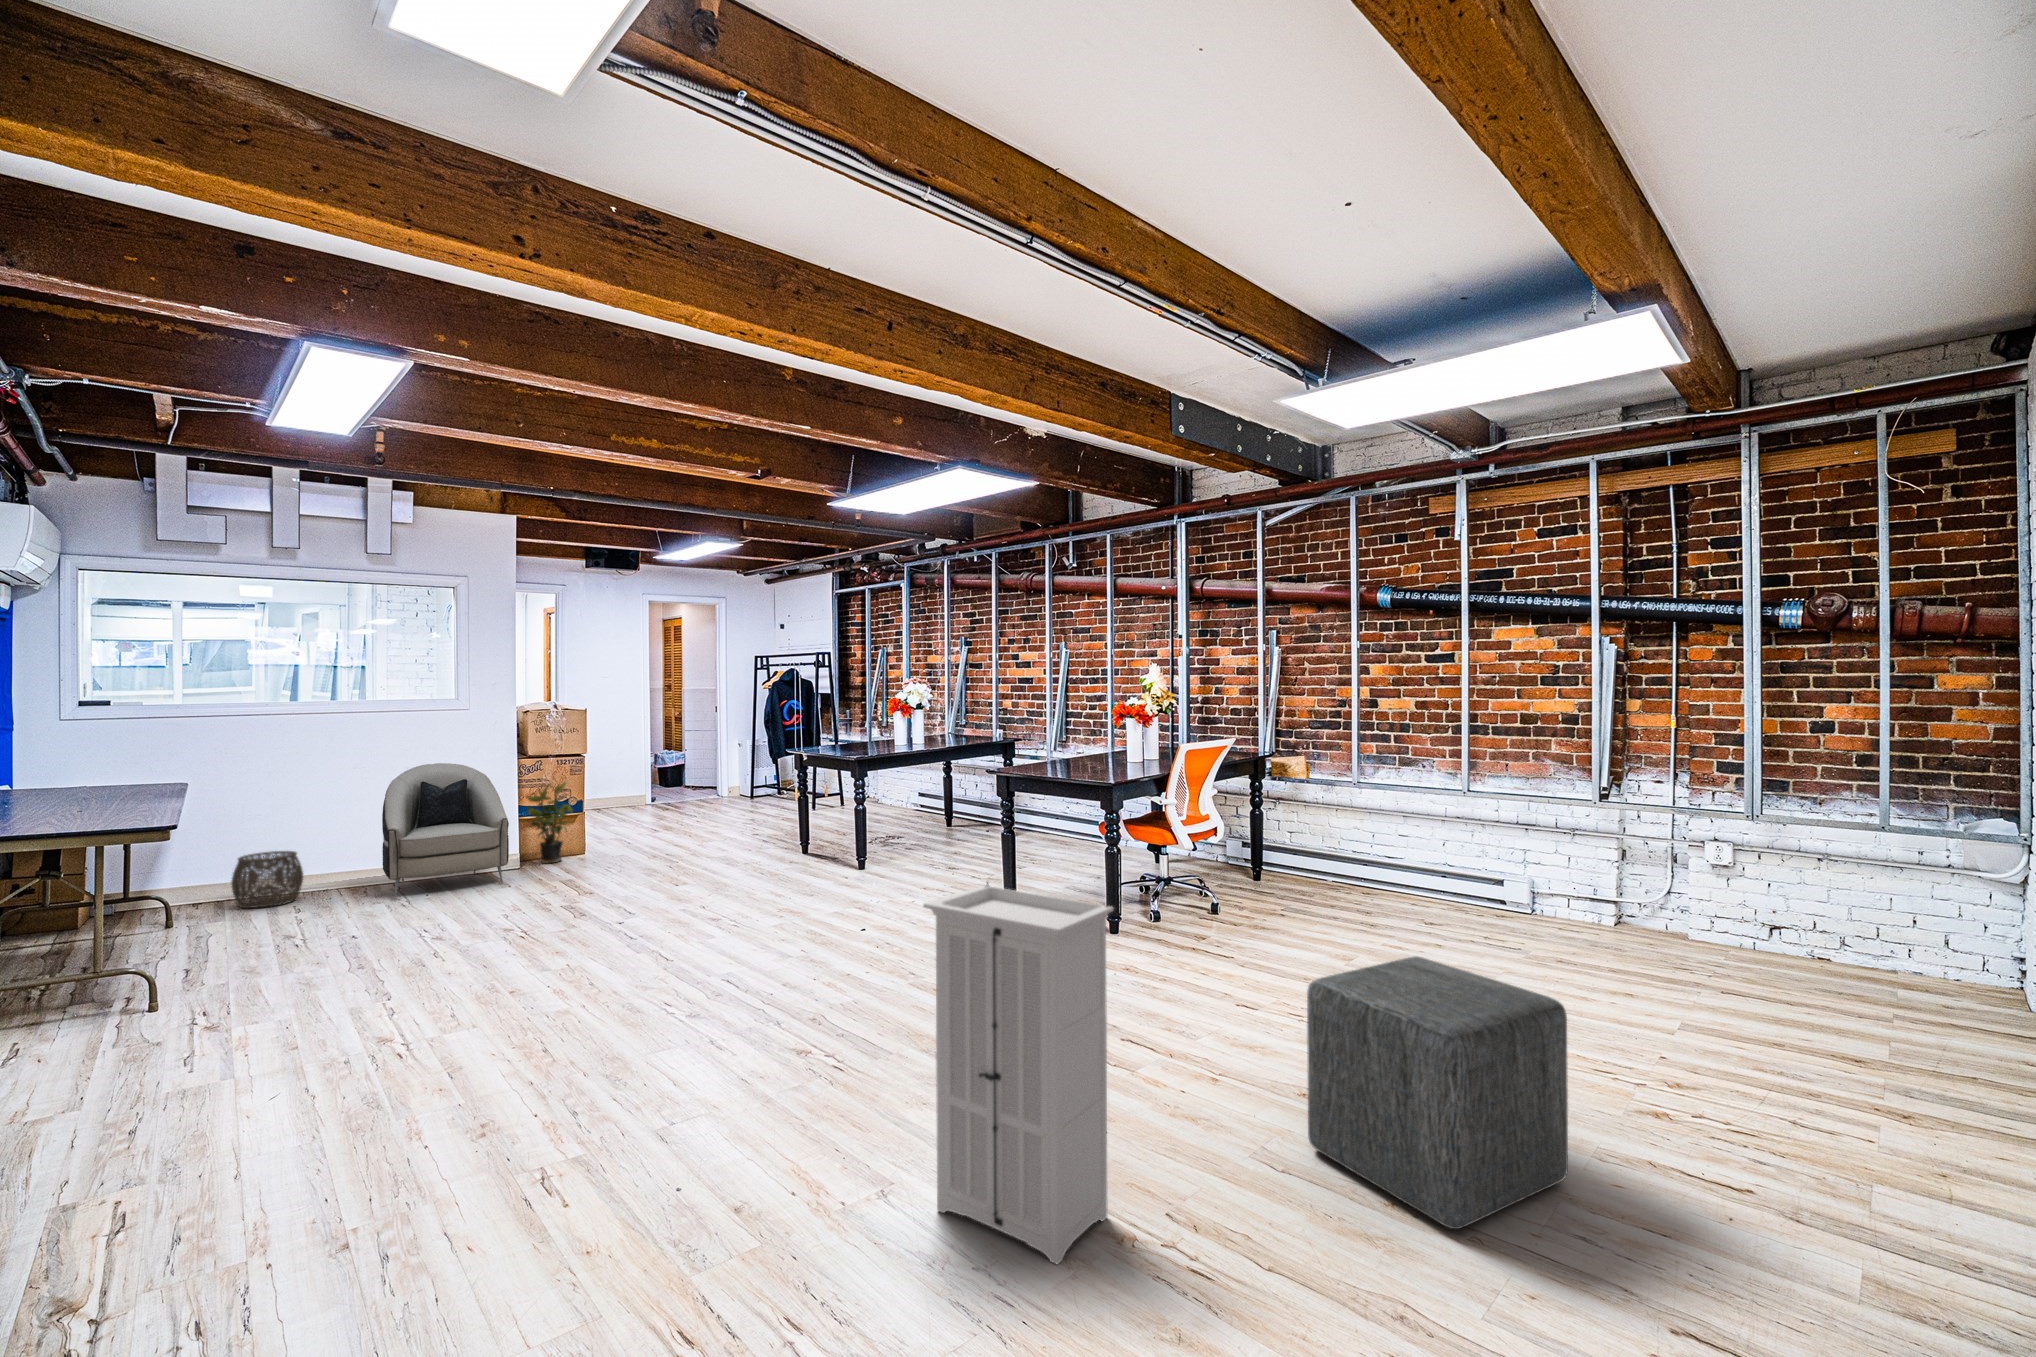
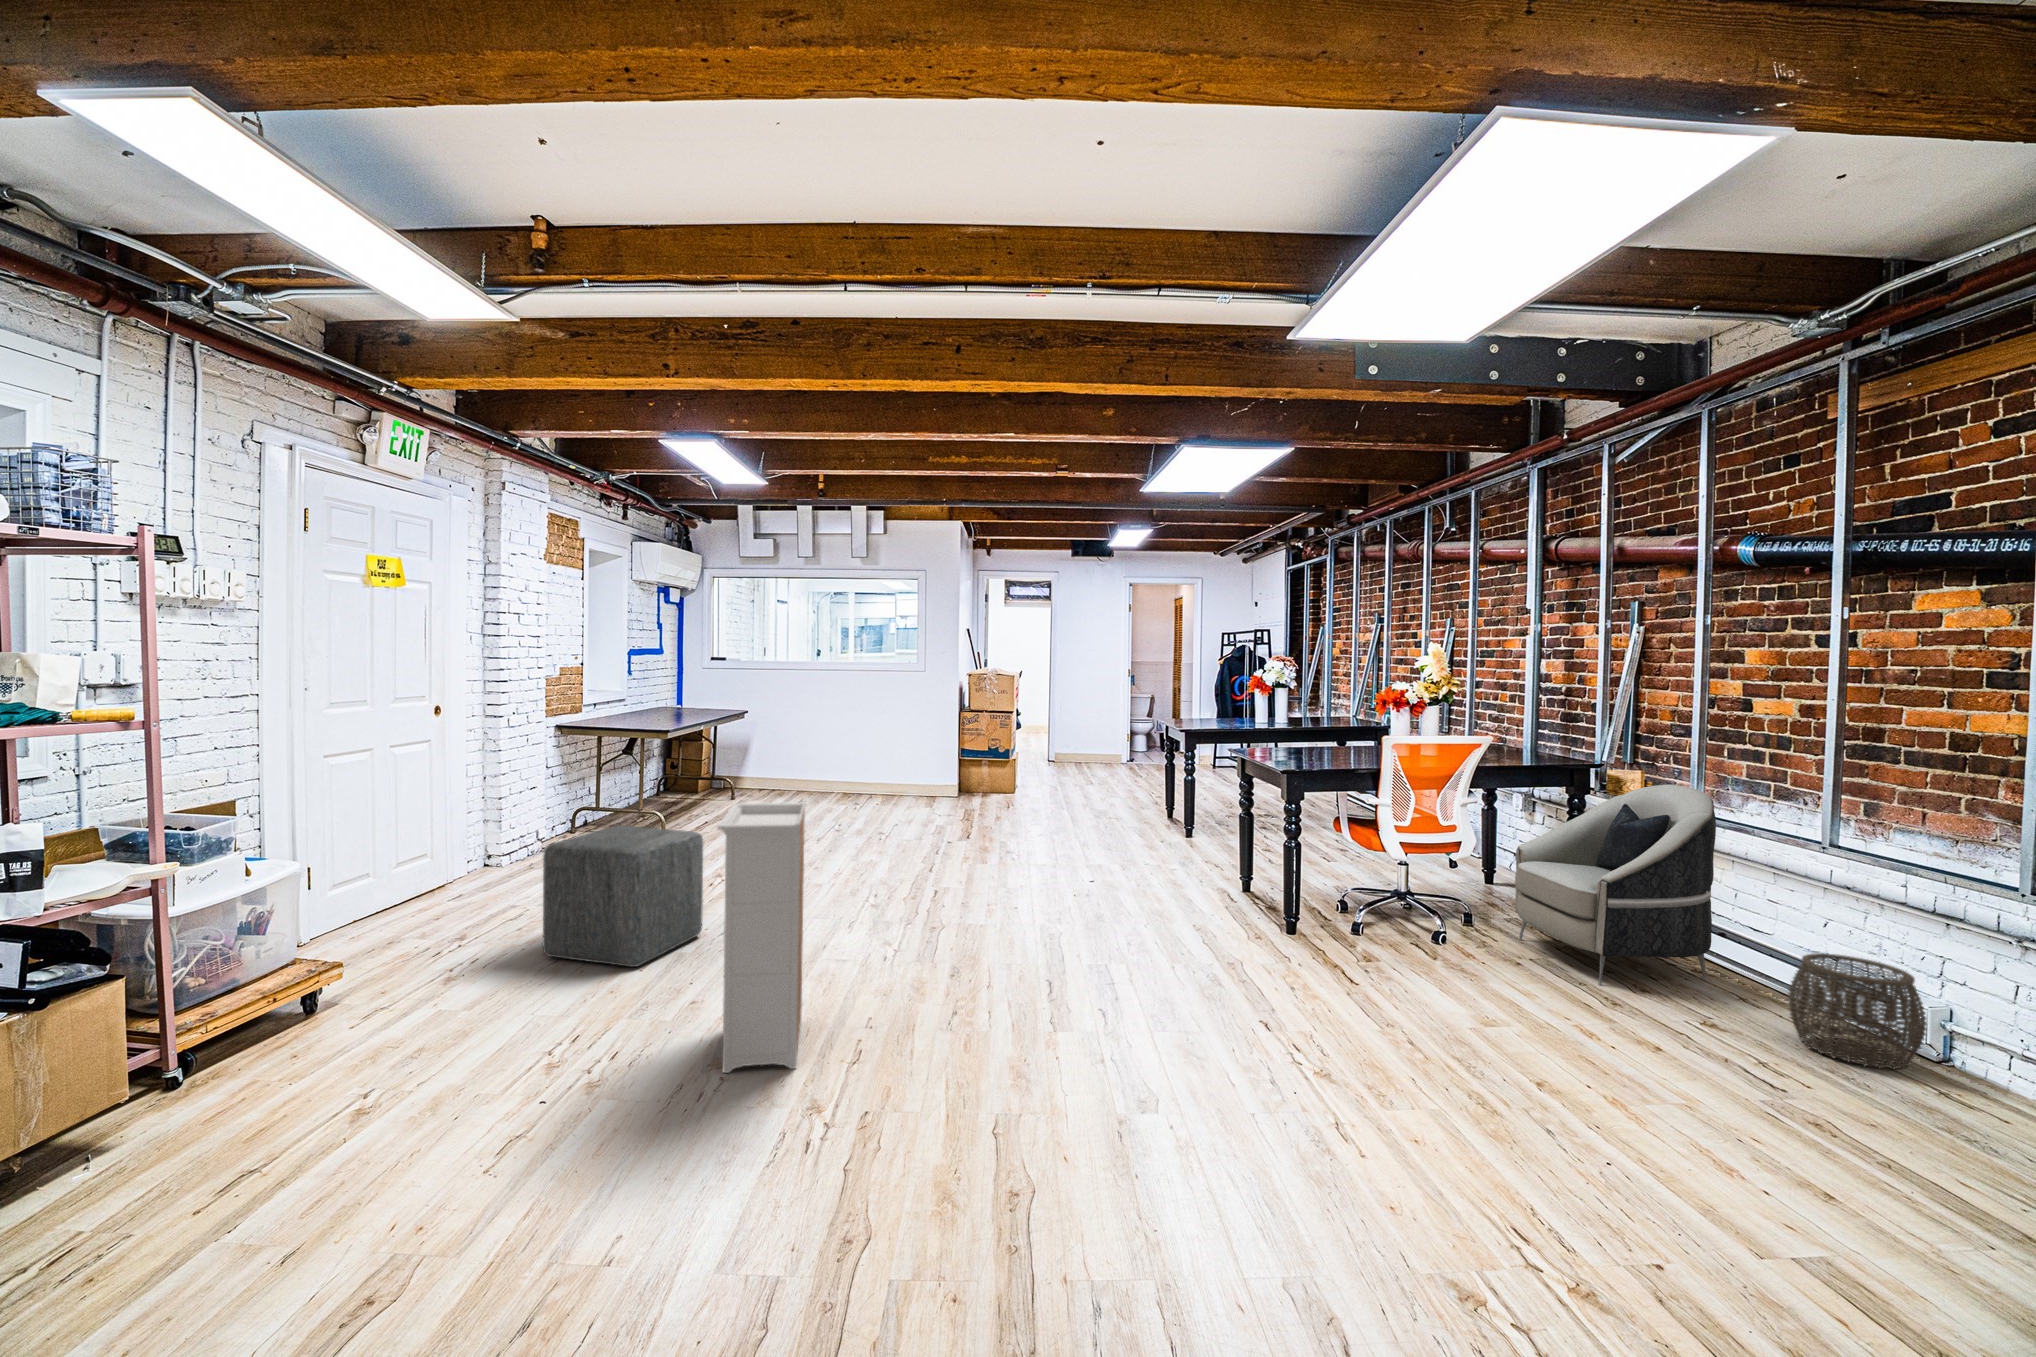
armchair: present [382,763,509,898] -> present [1515,785,1716,985]
potted plant: present [527,782,573,863] -> none [963,729,997,792]
woven basket: present [231,851,303,909] -> present [1788,953,1927,1069]
ottoman: present [1307,956,1568,1229] -> present [543,826,703,967]

